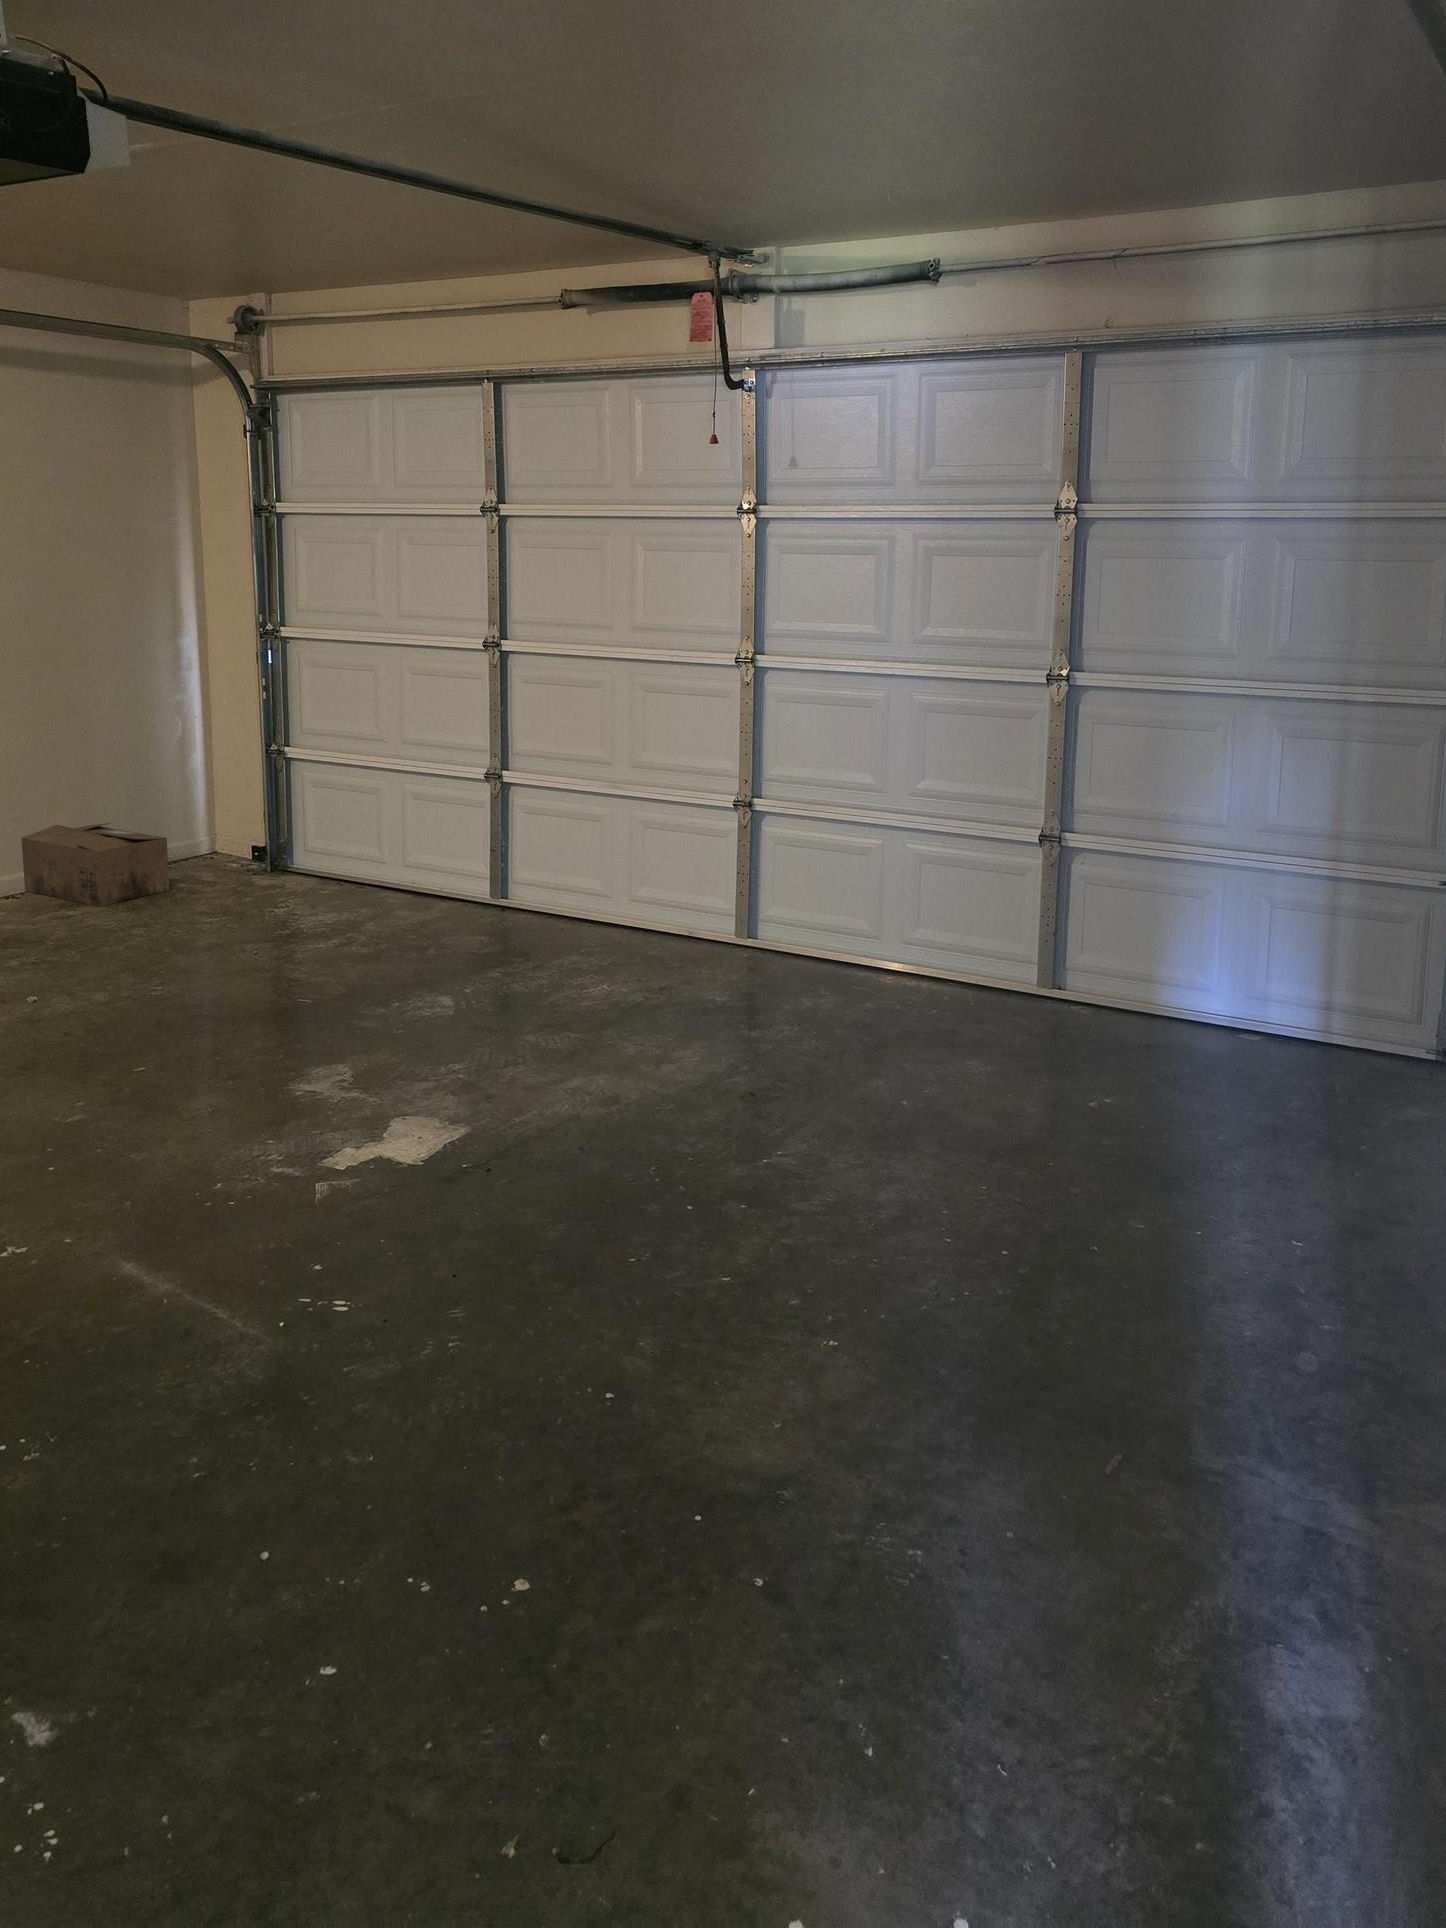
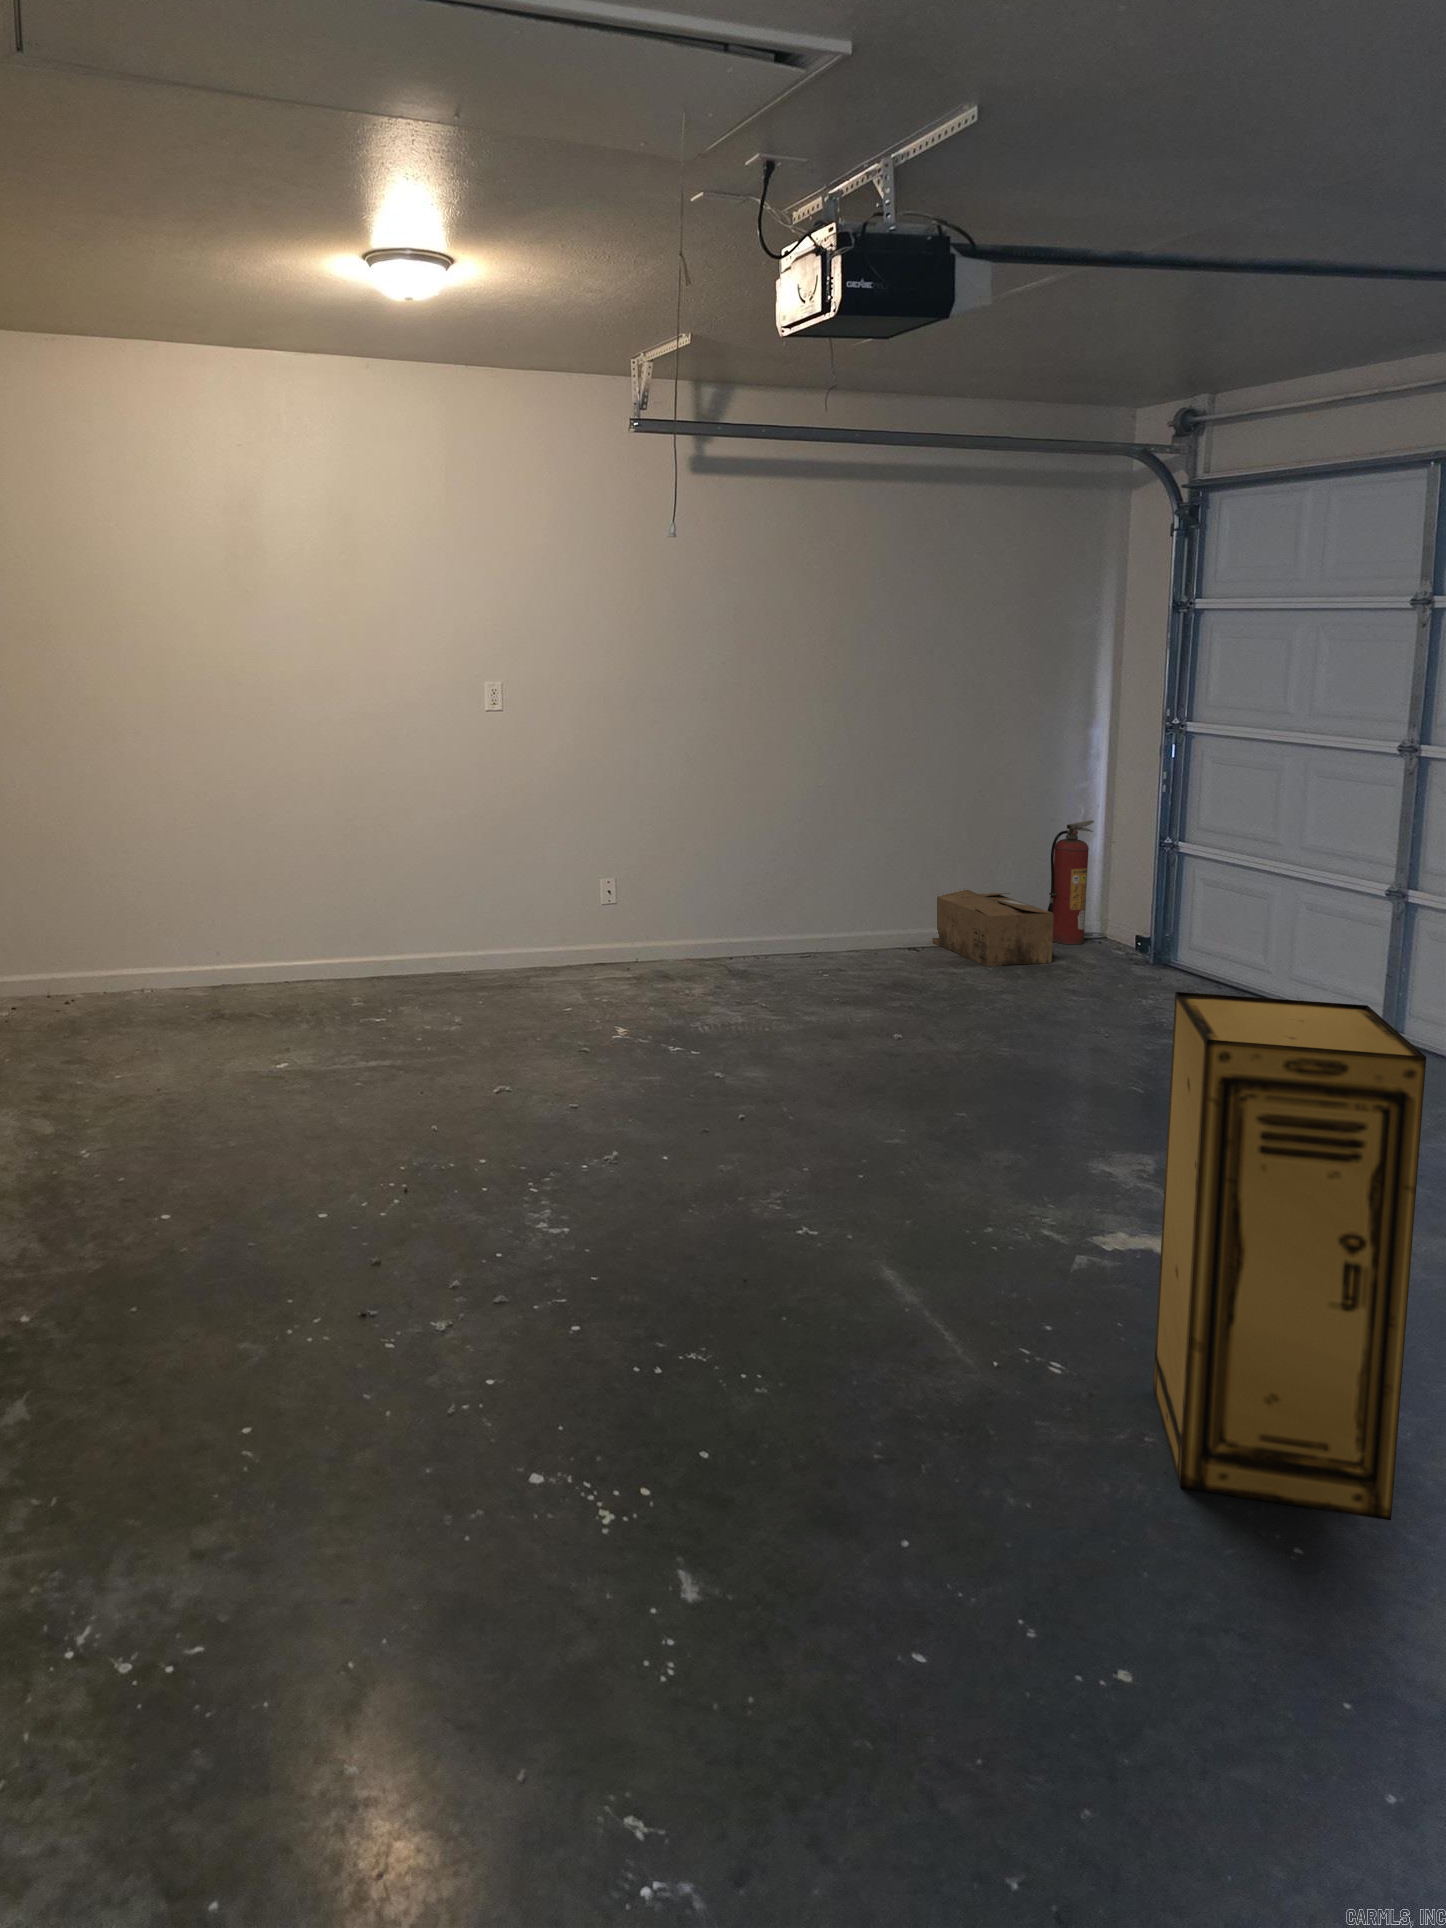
fire extinguisher: none [150,735,195,868] -> present [1048,820,1094,945]
storage cabinet: none [424,886,649,1362] -> present [1153,992,1426,1520]

